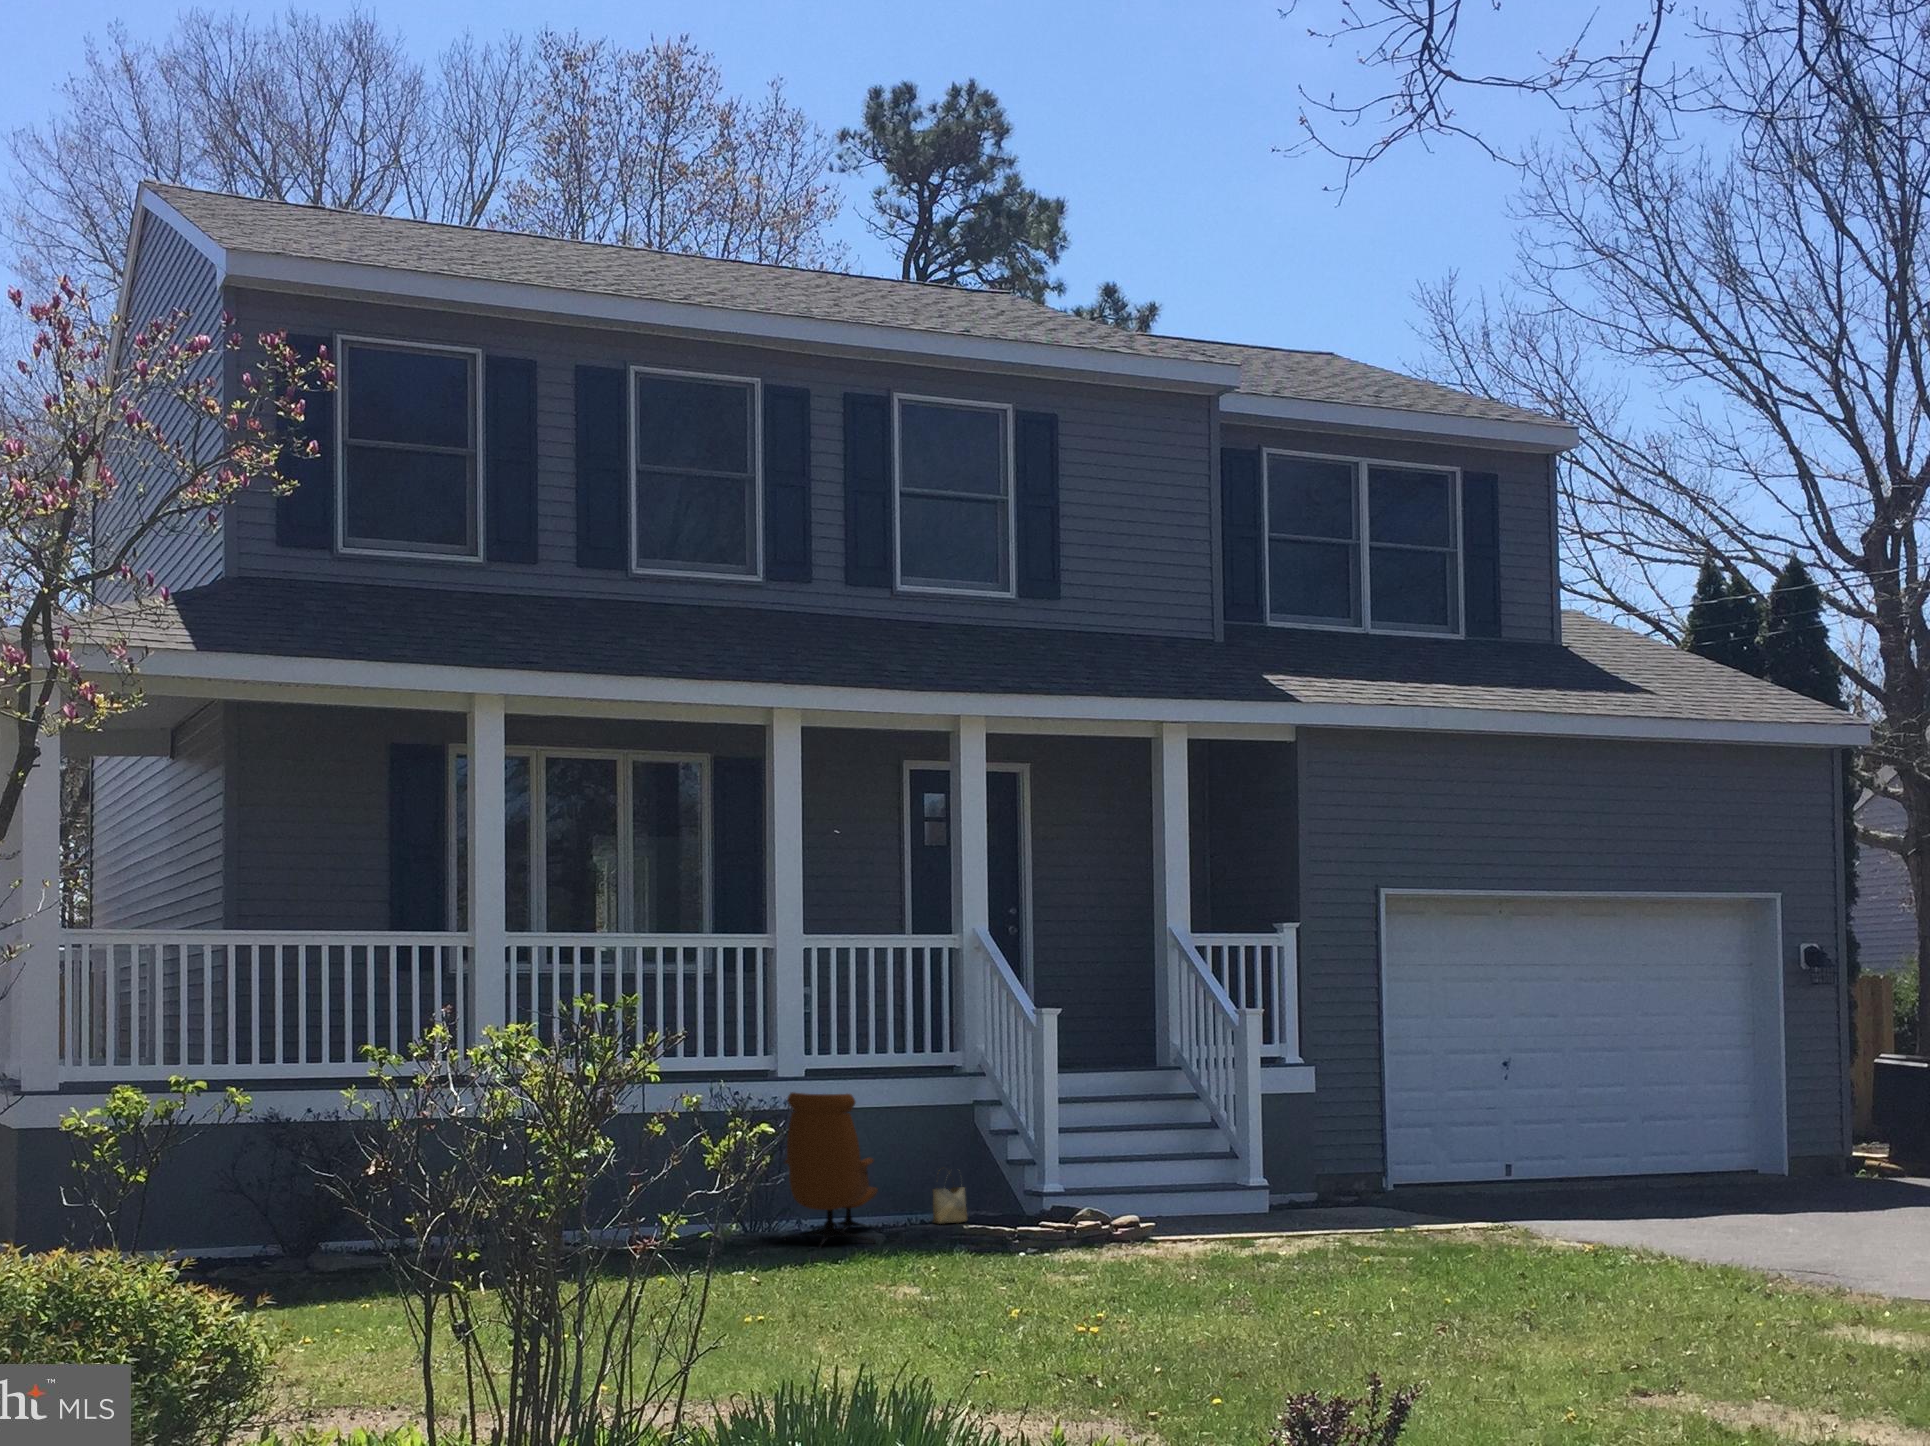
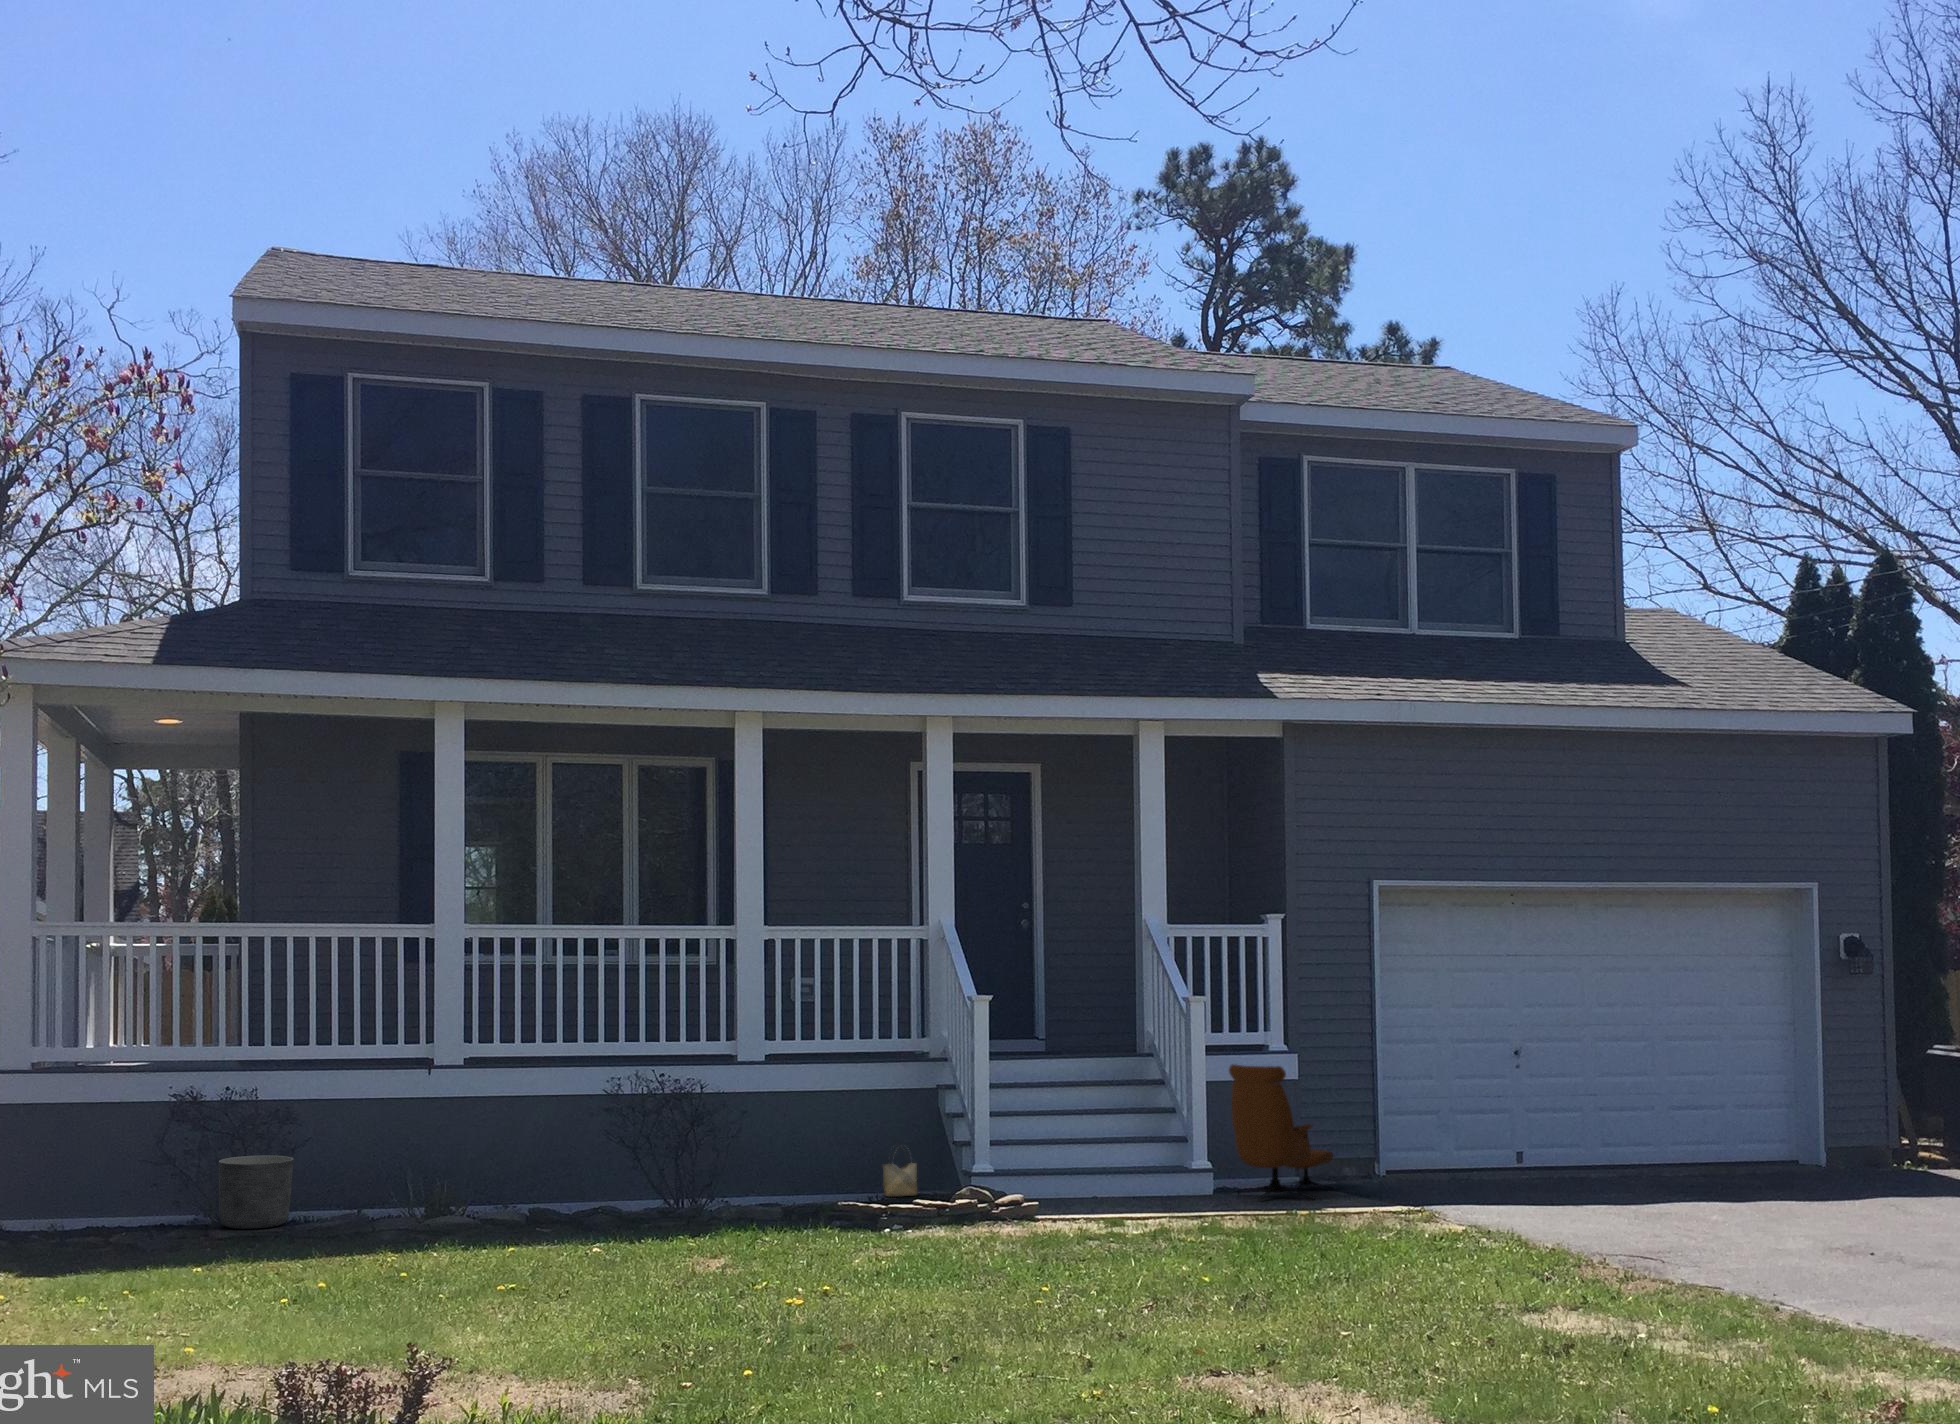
lounge chair: present [784,1092,880,1249] -> present [1229,1064,1333,1202]
planter: none [271,1196,356,1280] -> present [219,1155,294,1229]

